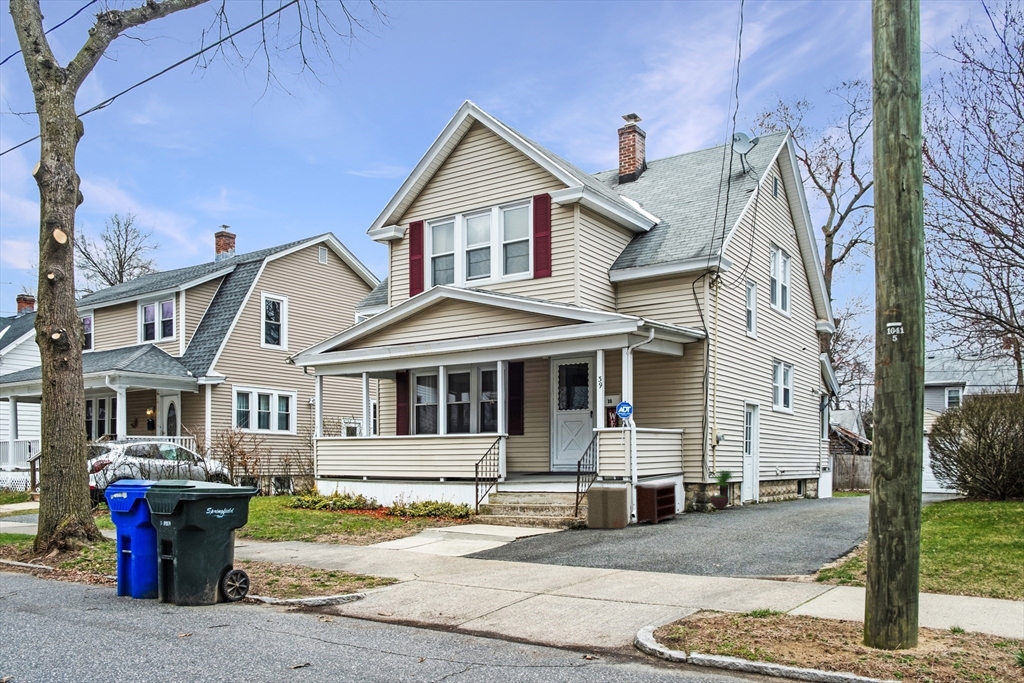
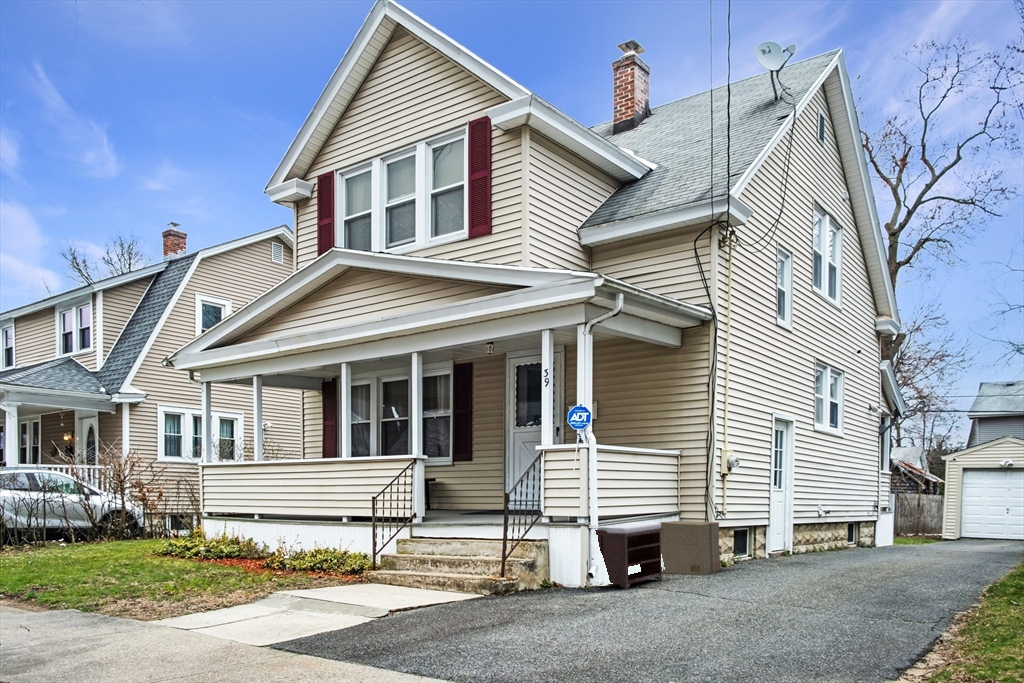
potted tree: present [710,470,732,509] -> none [718,503,753,565]
cardboard box: present [587,487,628,528] -> present [659,521,720,575]

